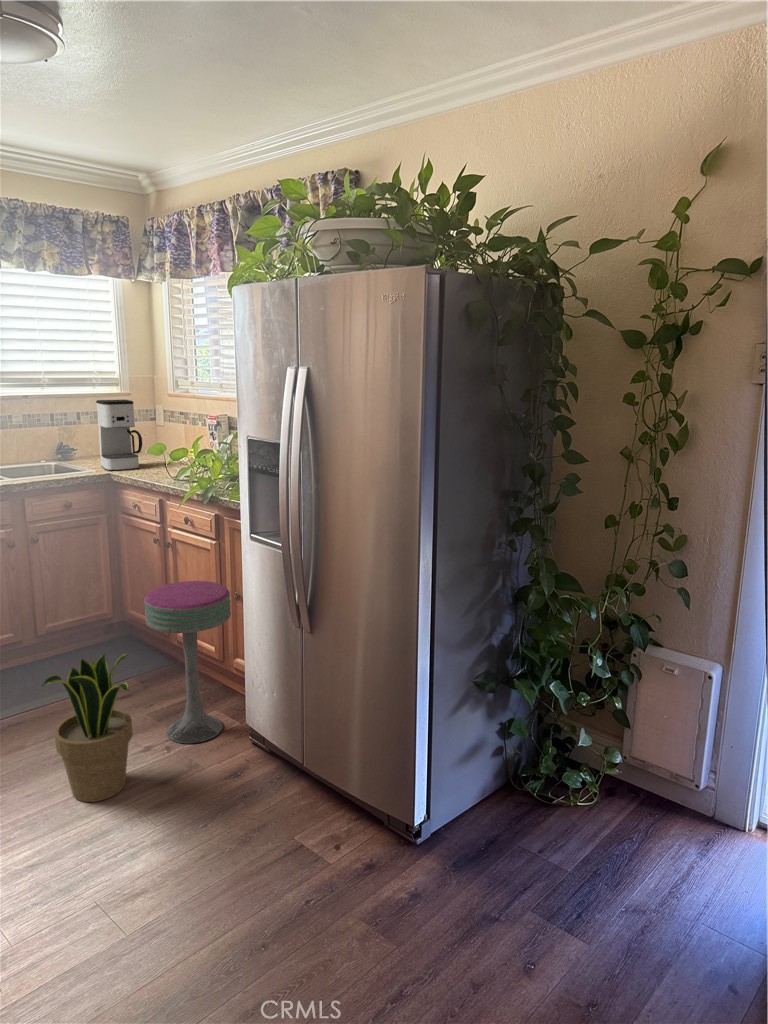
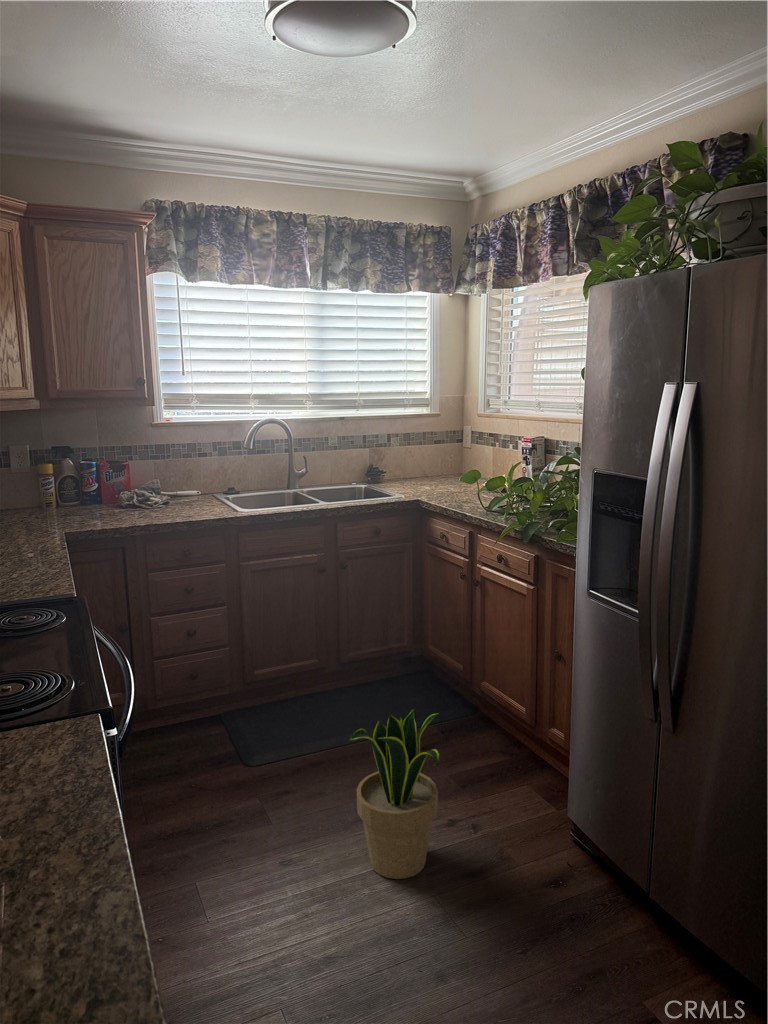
coffee maker: present [96,400,142,471] -> none [408,420,452,497]
bar stool: present [144,581,231,743] -> none [456,631,553,825]

